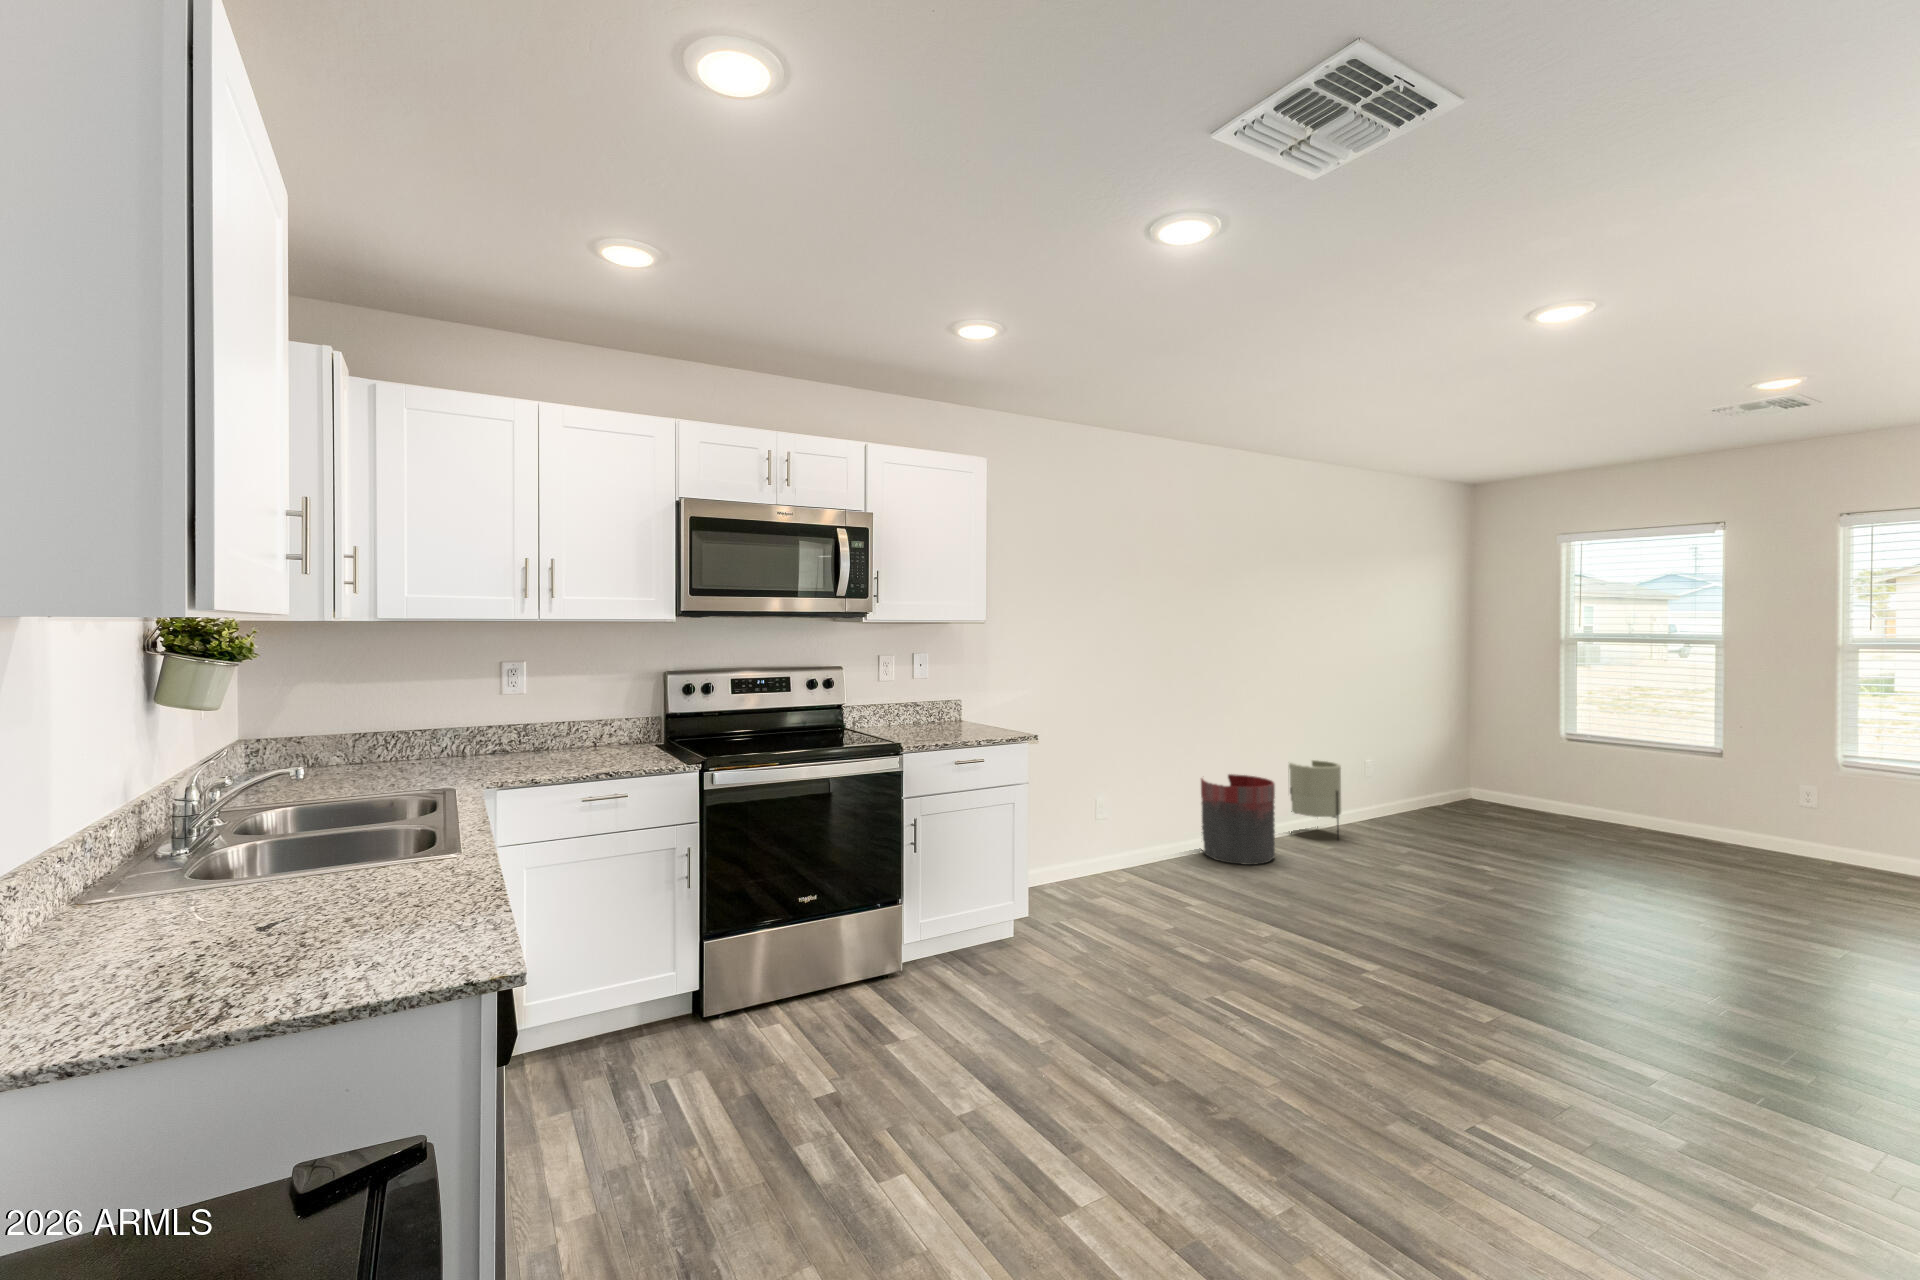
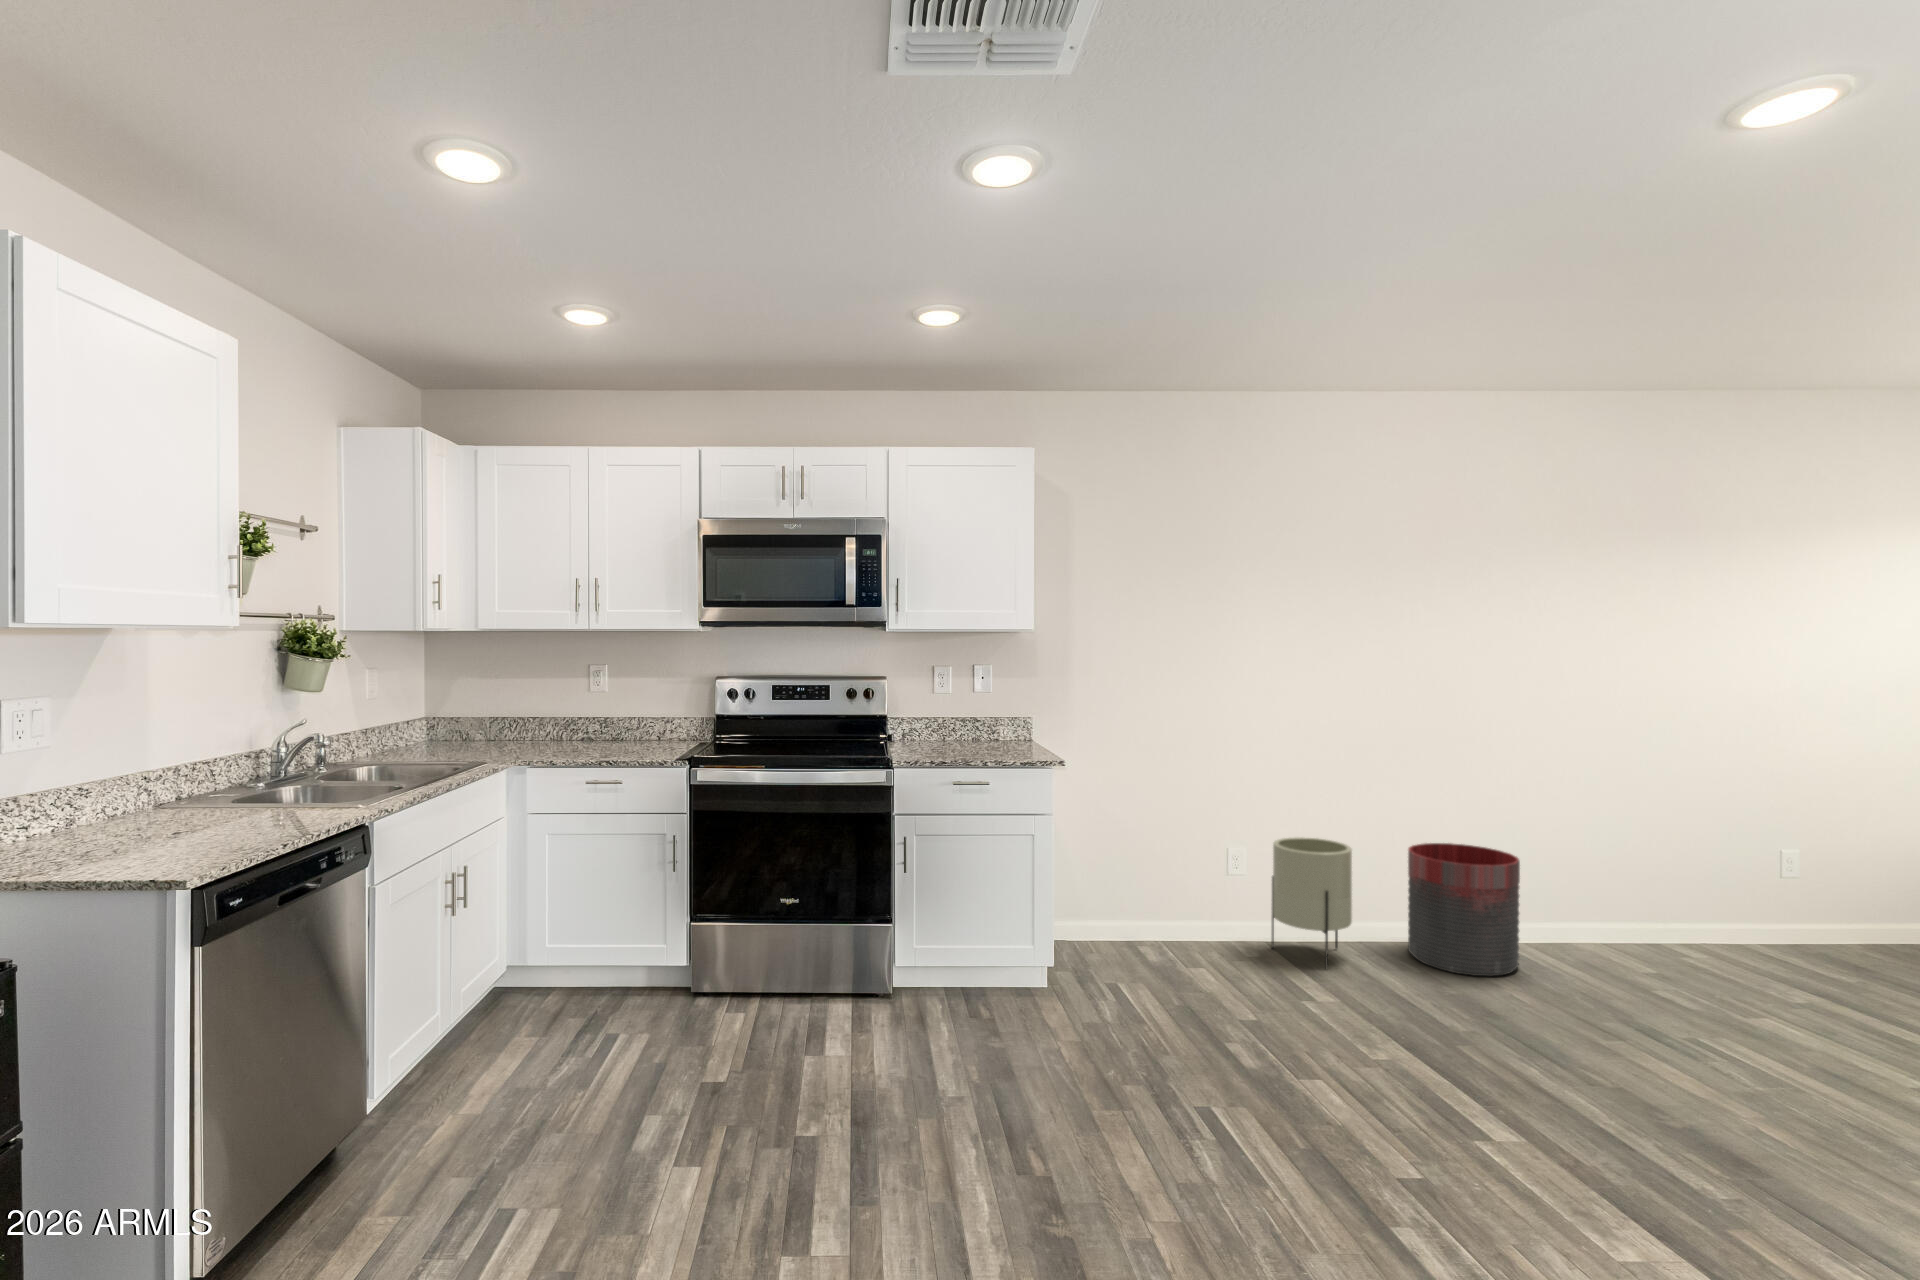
planter: present [1288,760,1341,839] -> present [1272,837,1352,969]

